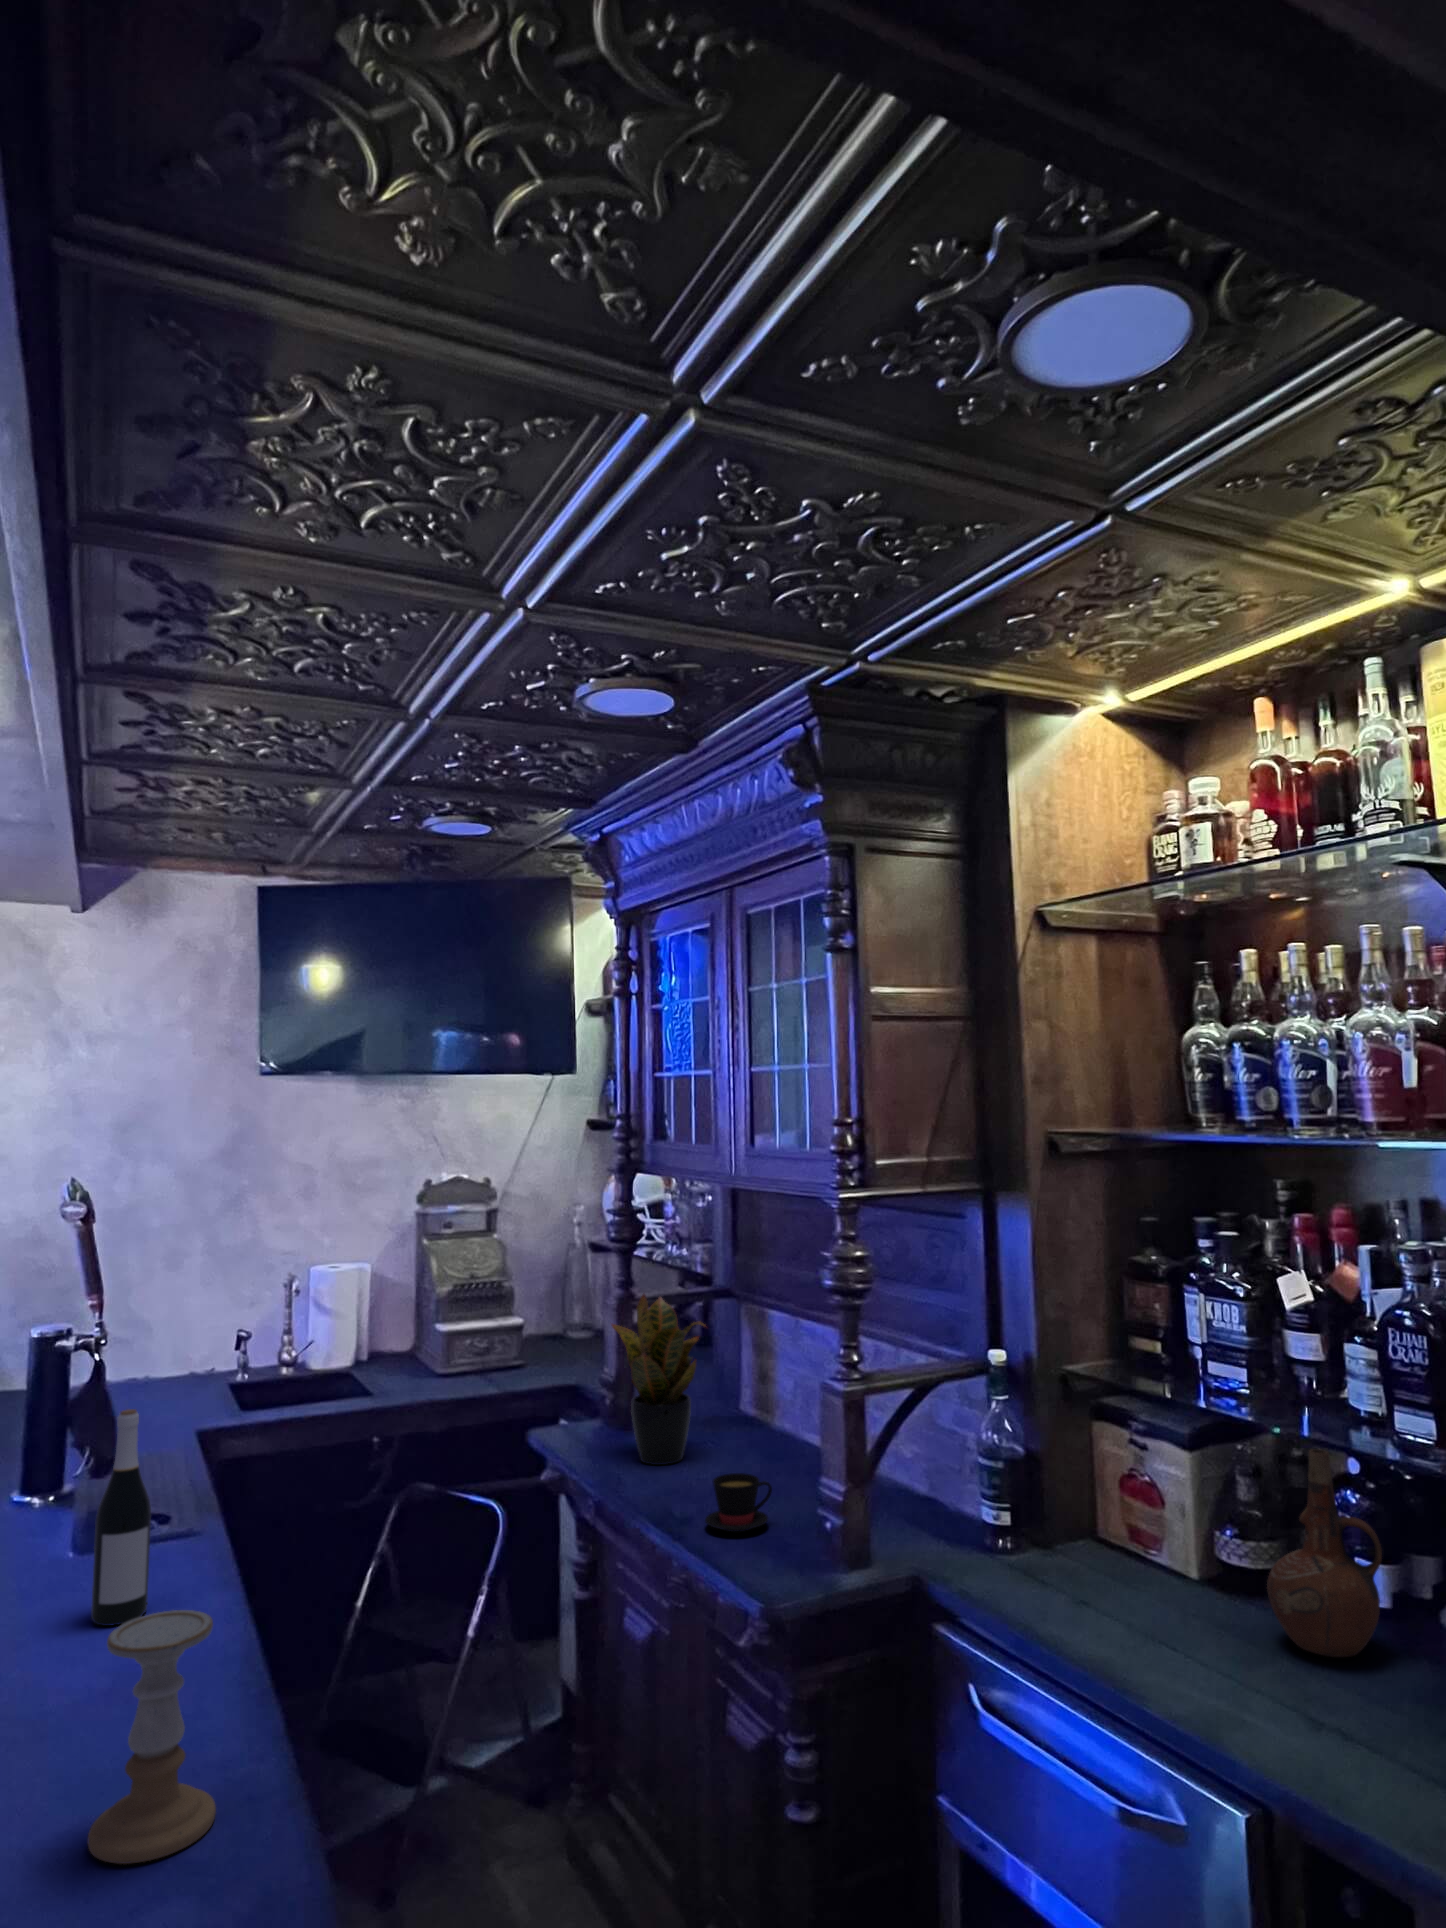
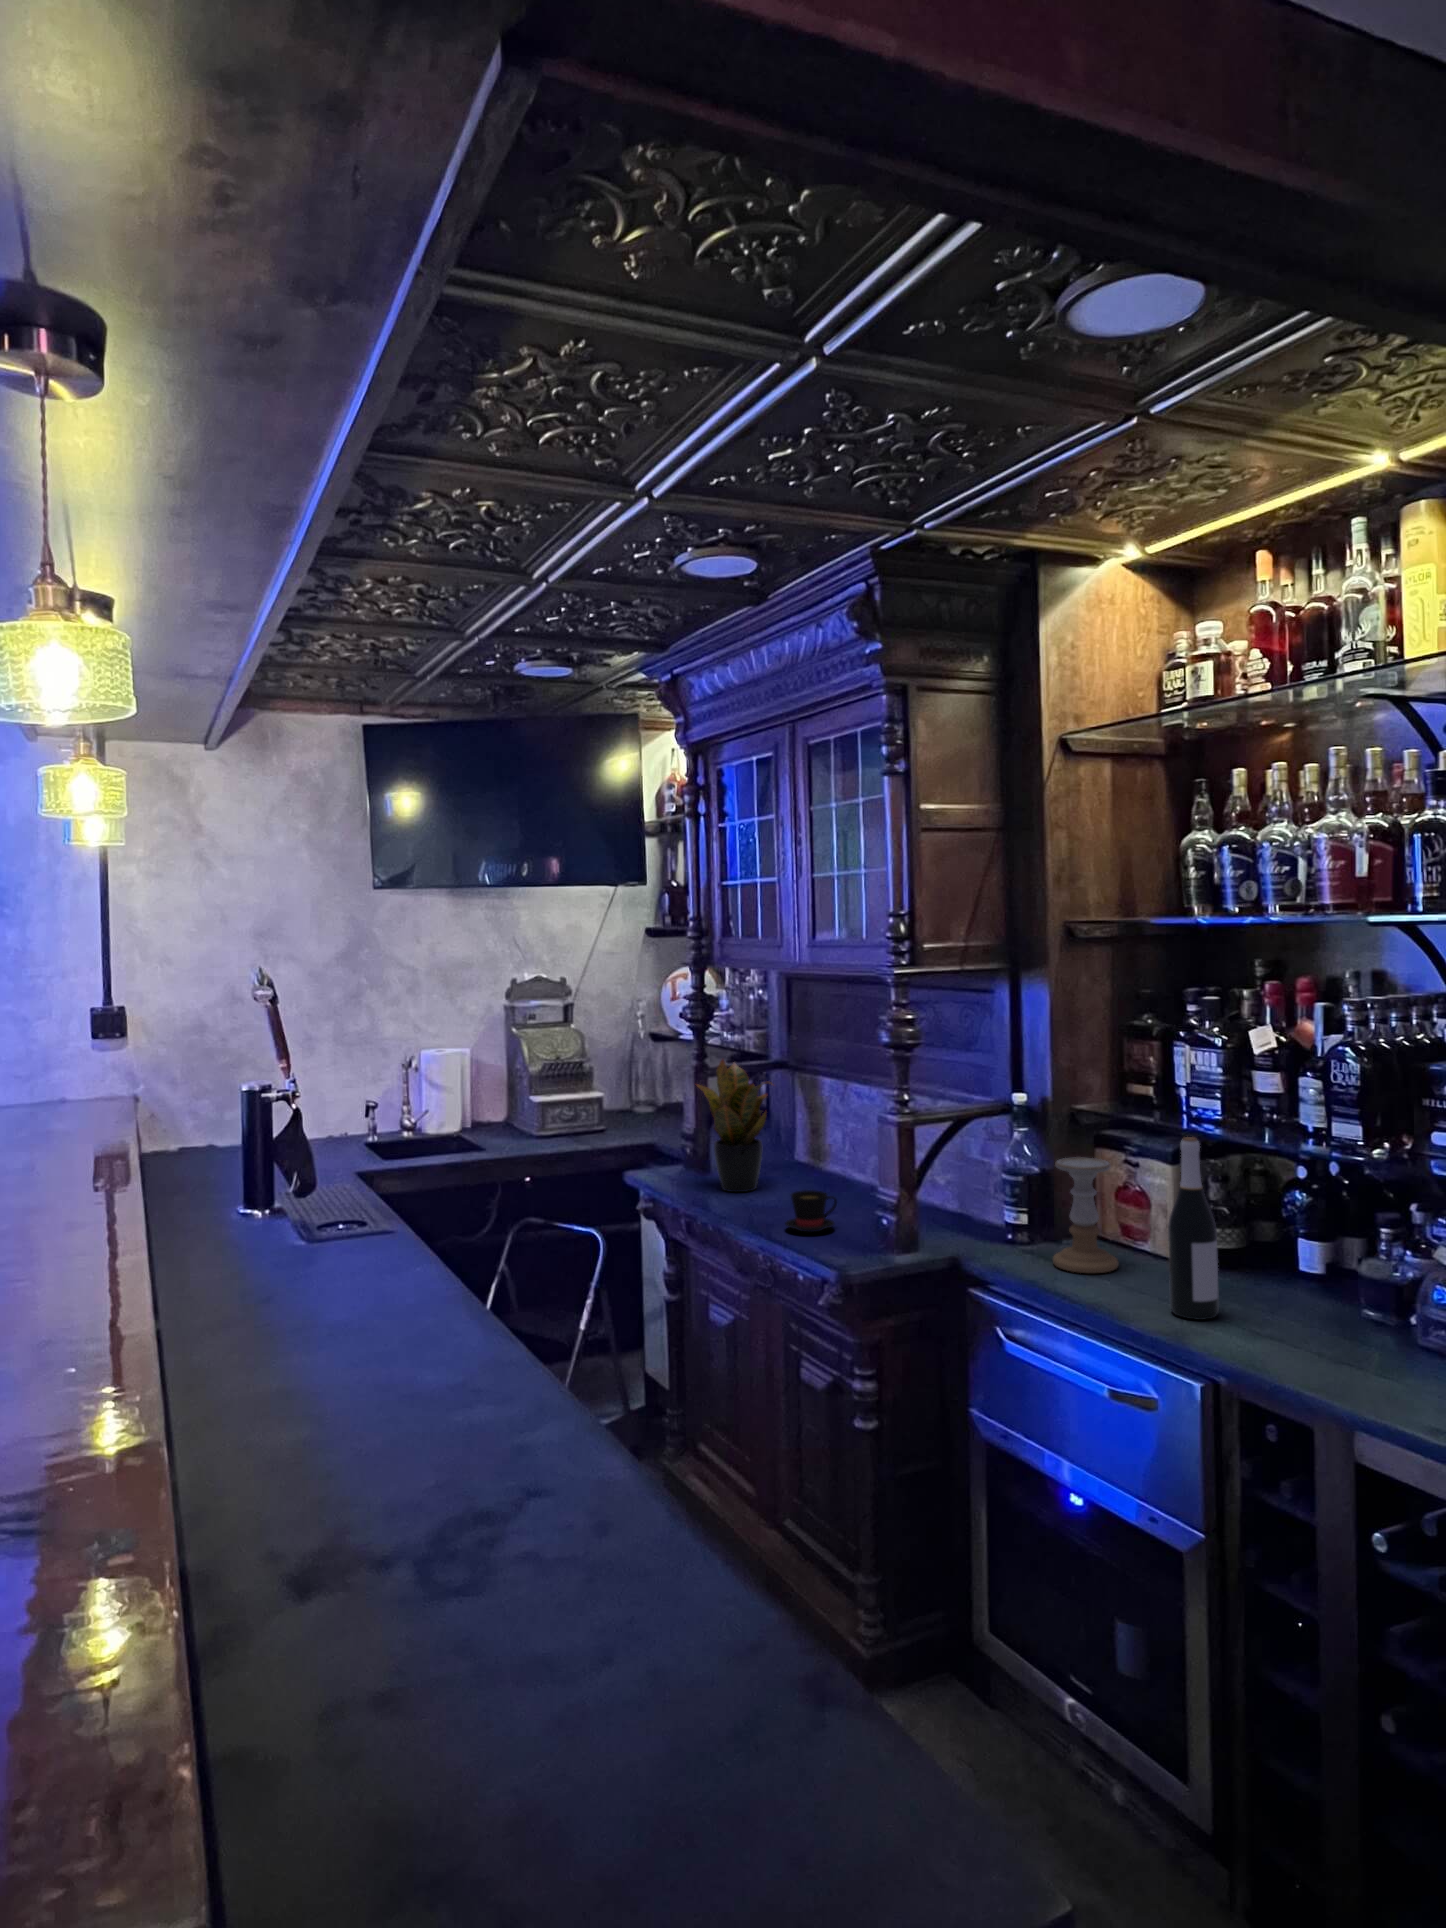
wine bottle: present [91,1409,151,1626] -> present [1168,1137,1219,1320]
ceramic pitcher: present [1267,1449,1382,1657] -> none [1230,1155,1320,1302]
candle holder: present [88,1610,216,1864] -> present [1053,1157,1118,1273]

